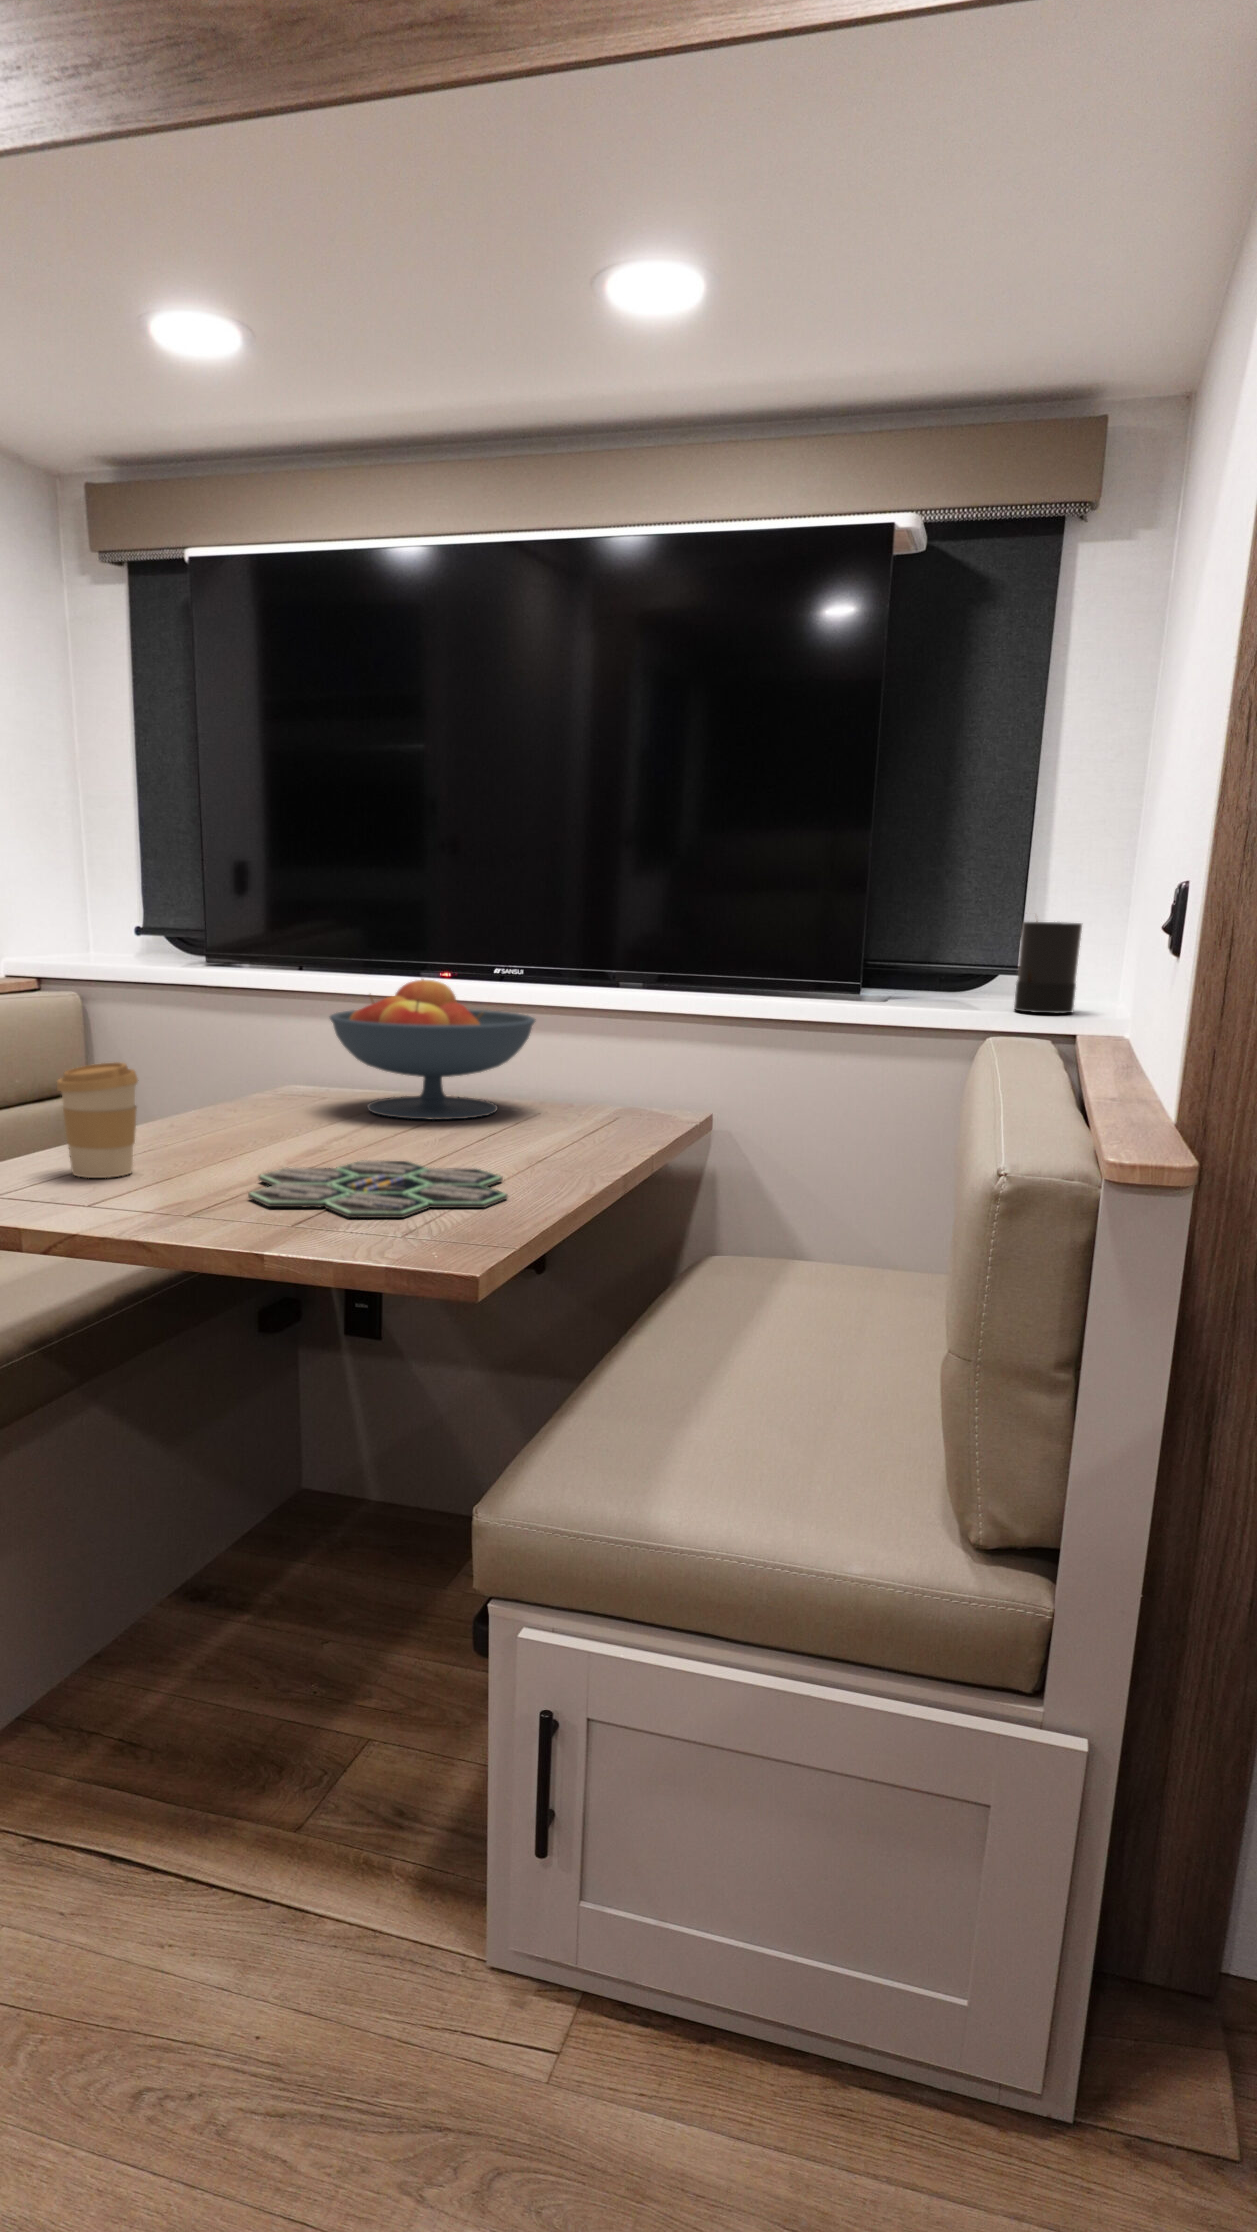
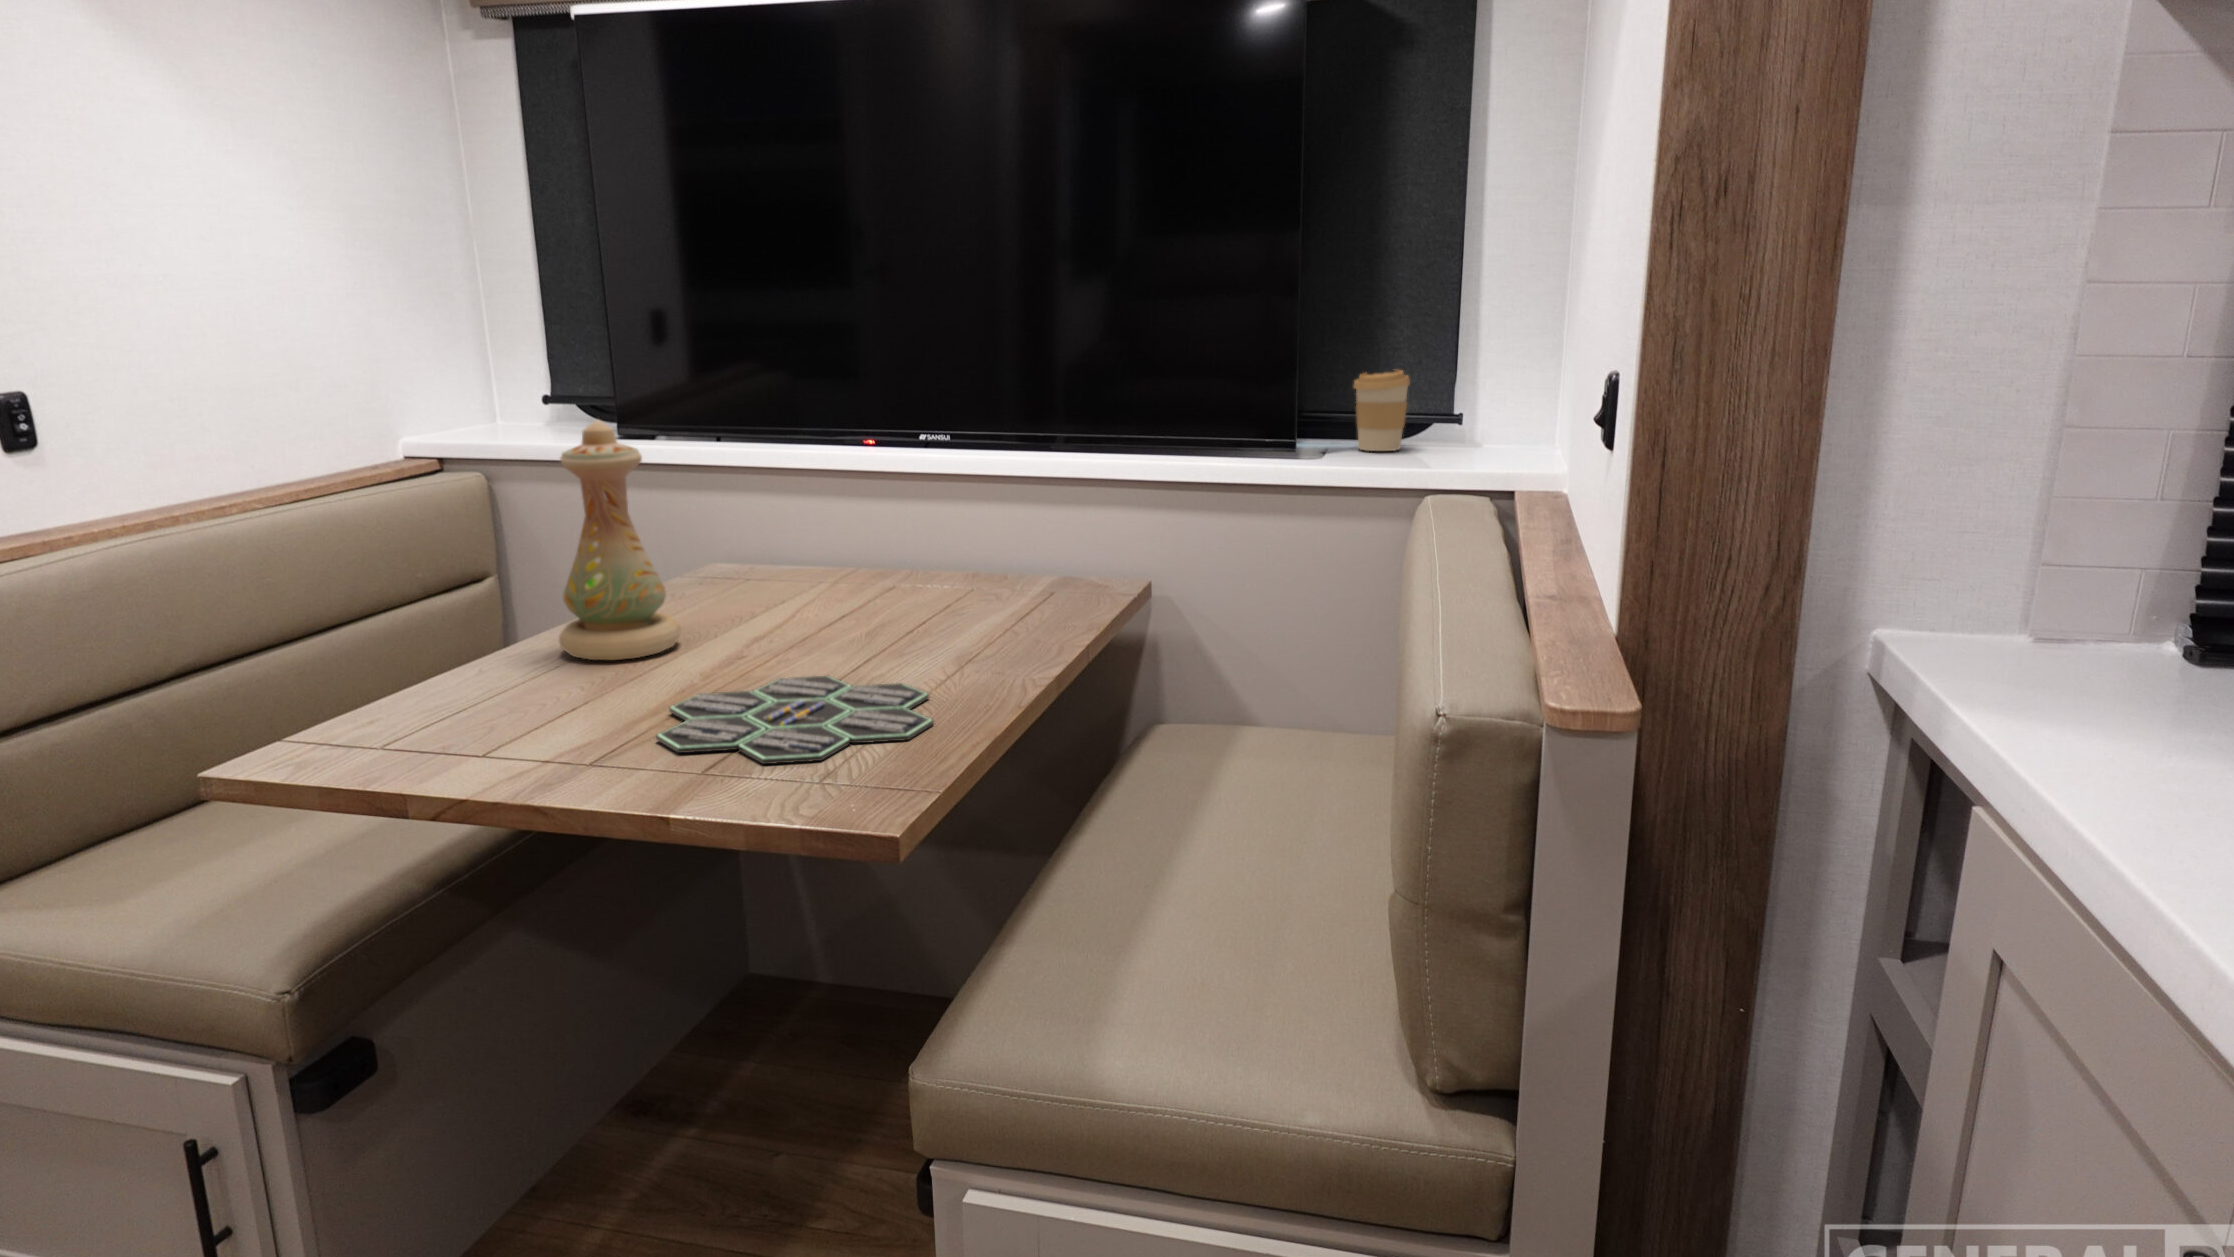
vase: none [152,915,266,1144] -> present [559,420,681,660]
candle: present [1014,920,1082,1013] -> none [1448,368,1513,470]
fruit bowl: present [330,979,535,1120] -> none [746,456,963,610]
coffee cup: present [57,1062,138,1178] -> present [1354,370,1410,451]

